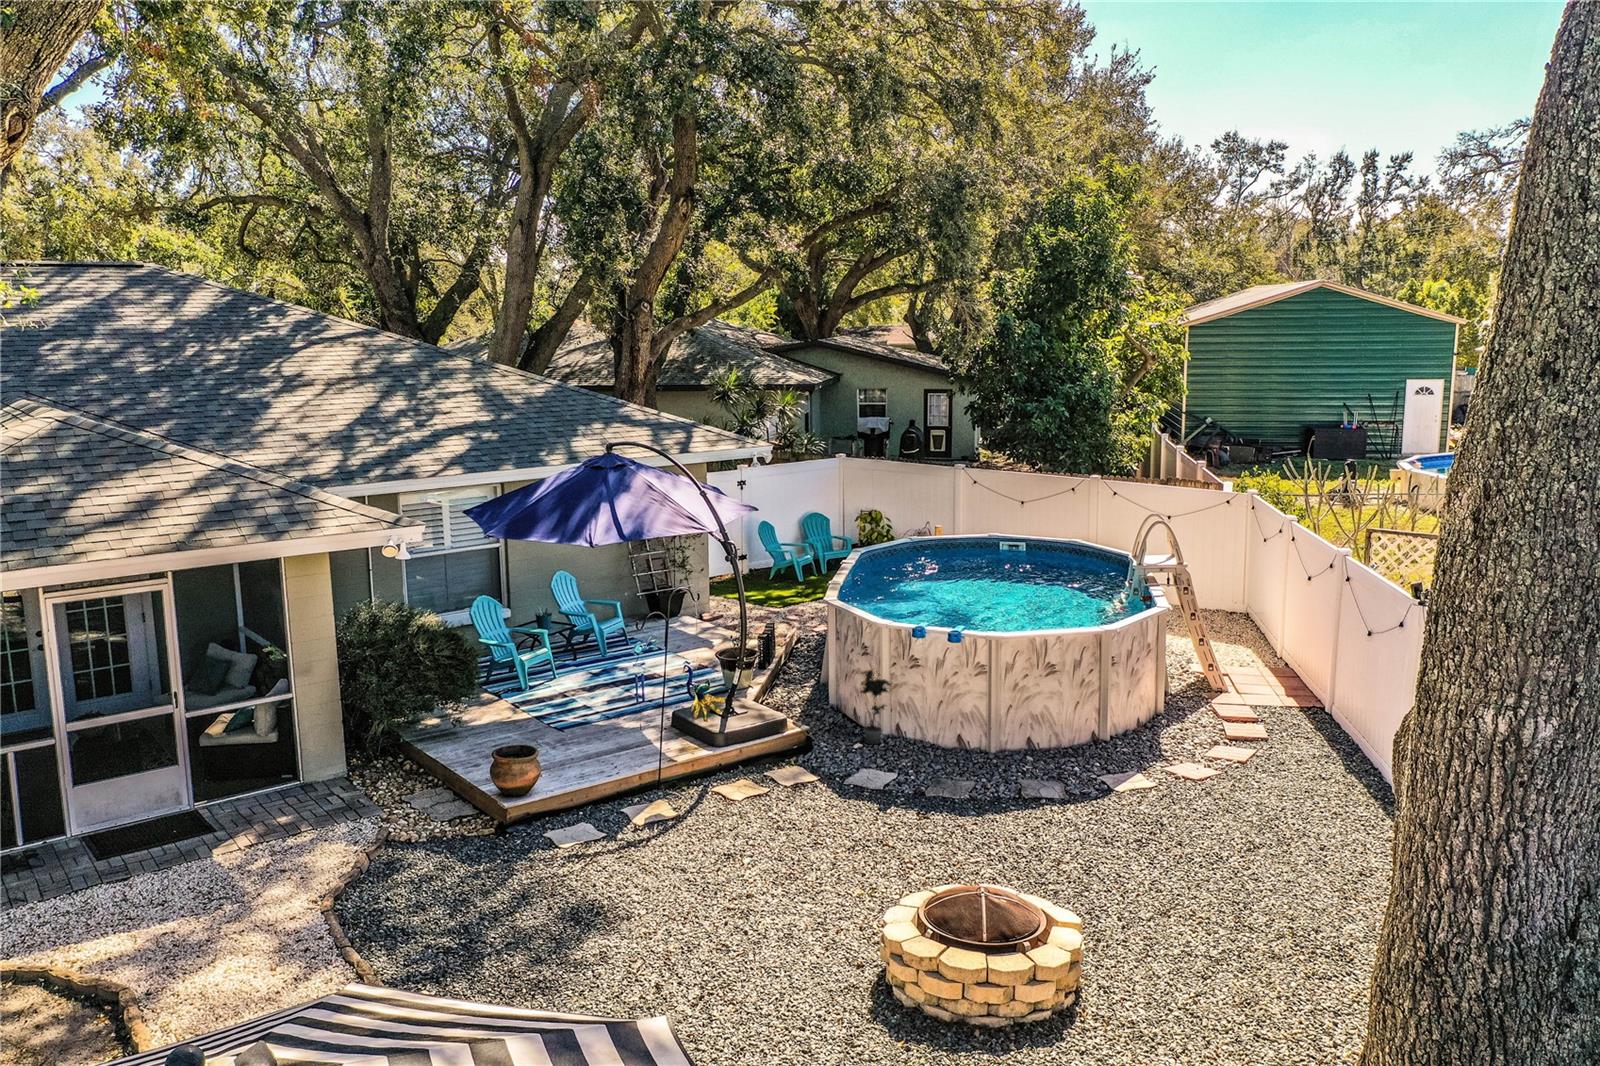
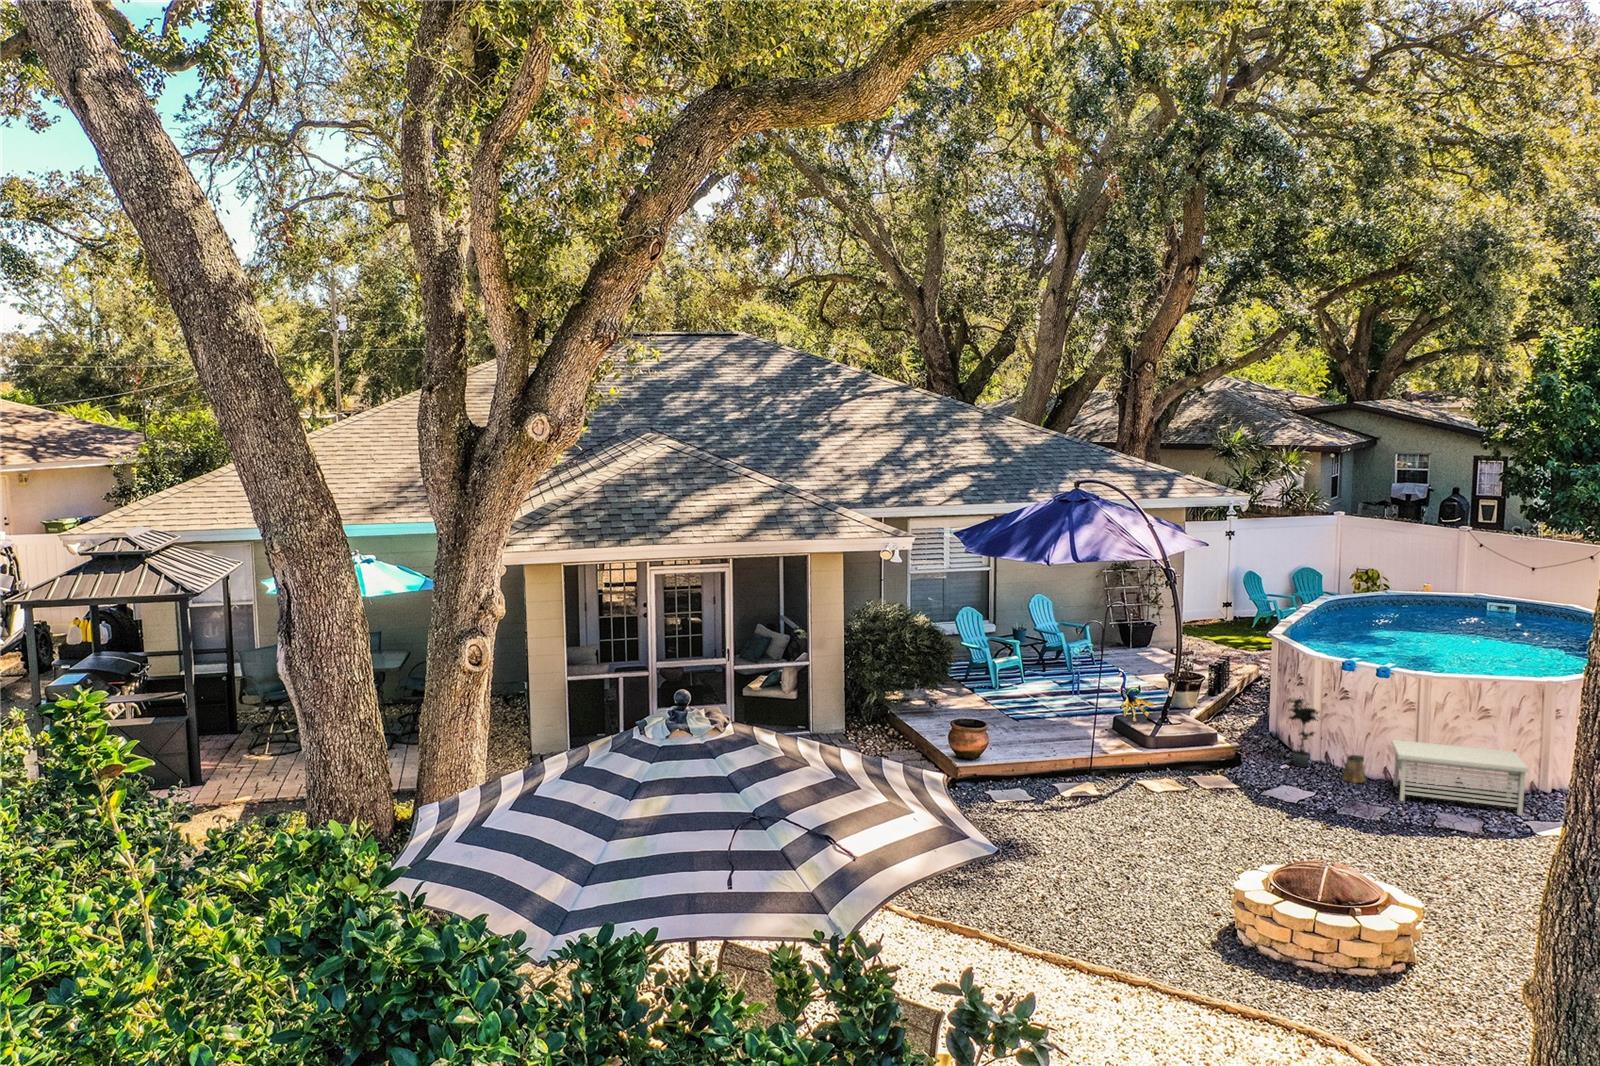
storage bench: none [963,707,1092,773] -> present [1391,740,1529,815]
watering can: none [916,726,940,757] -> present [1342,755,1366,783]

